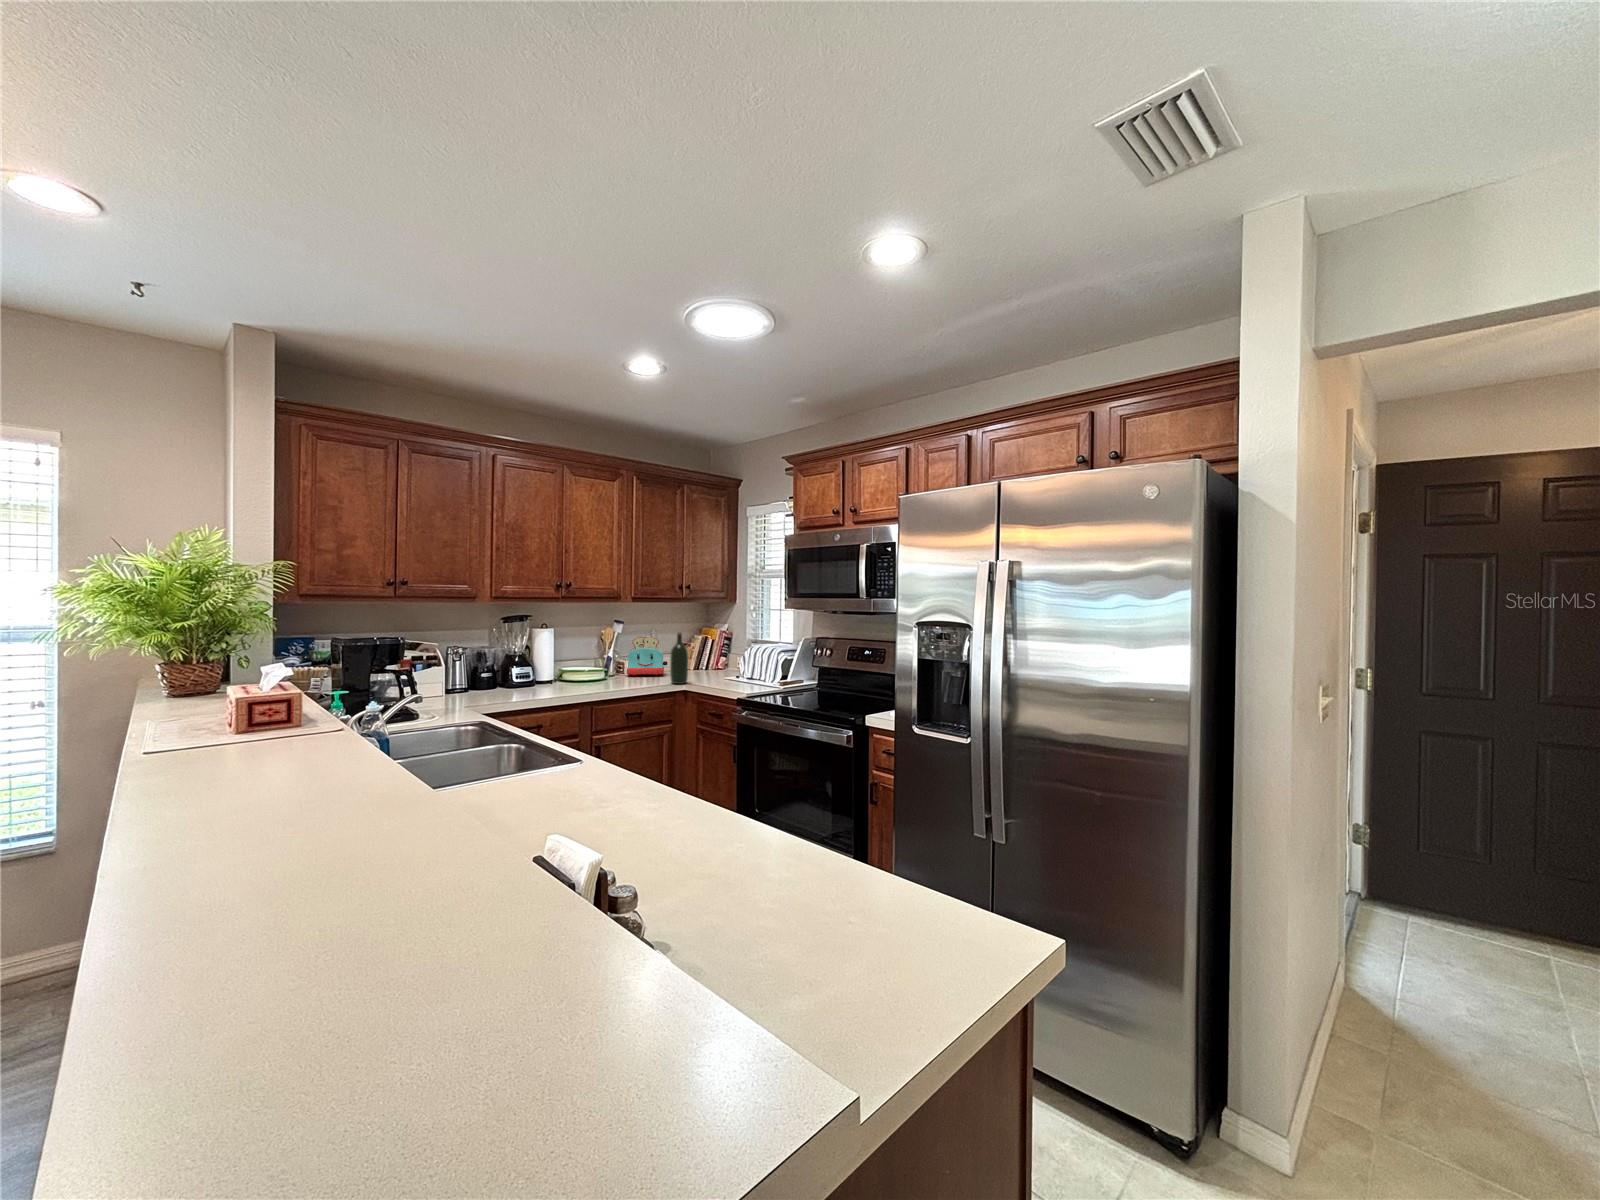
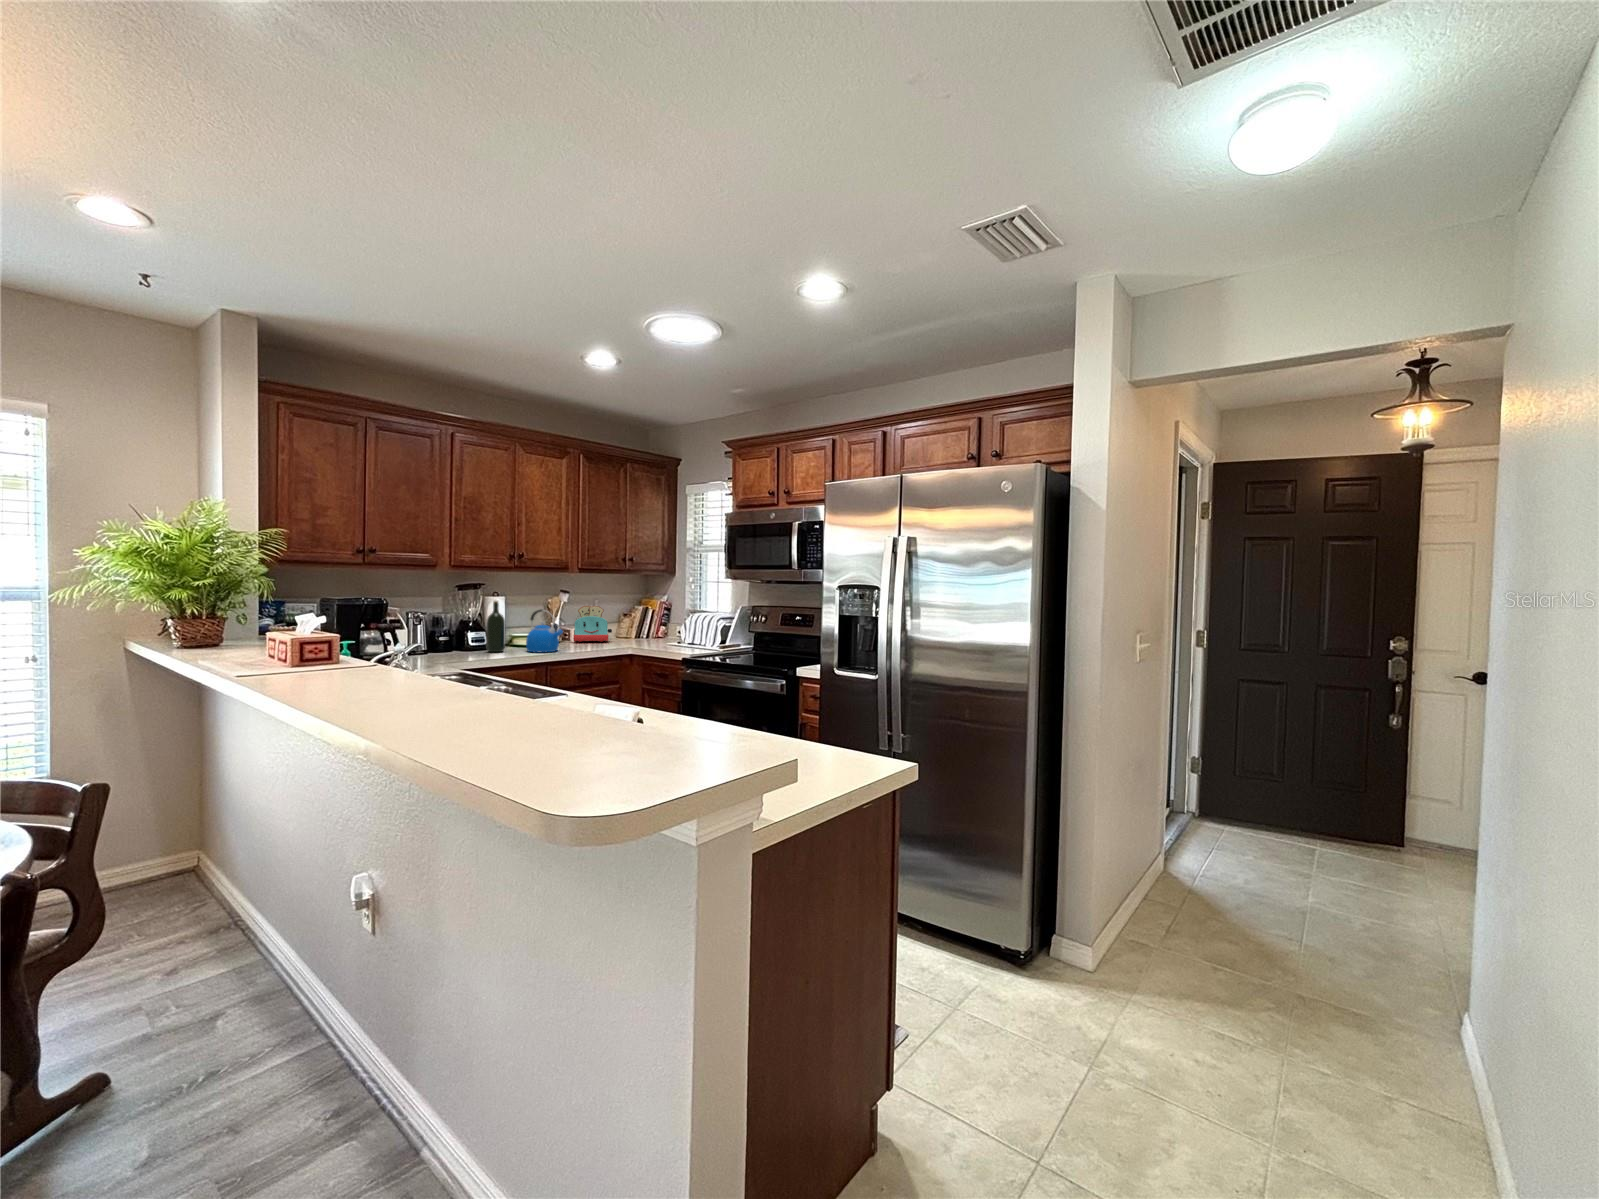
wine bottle: present [670,632,688,684] -> present [486,601,505,652]
kettle: none [572,643,611,690] -> present [526,609,563,652]

